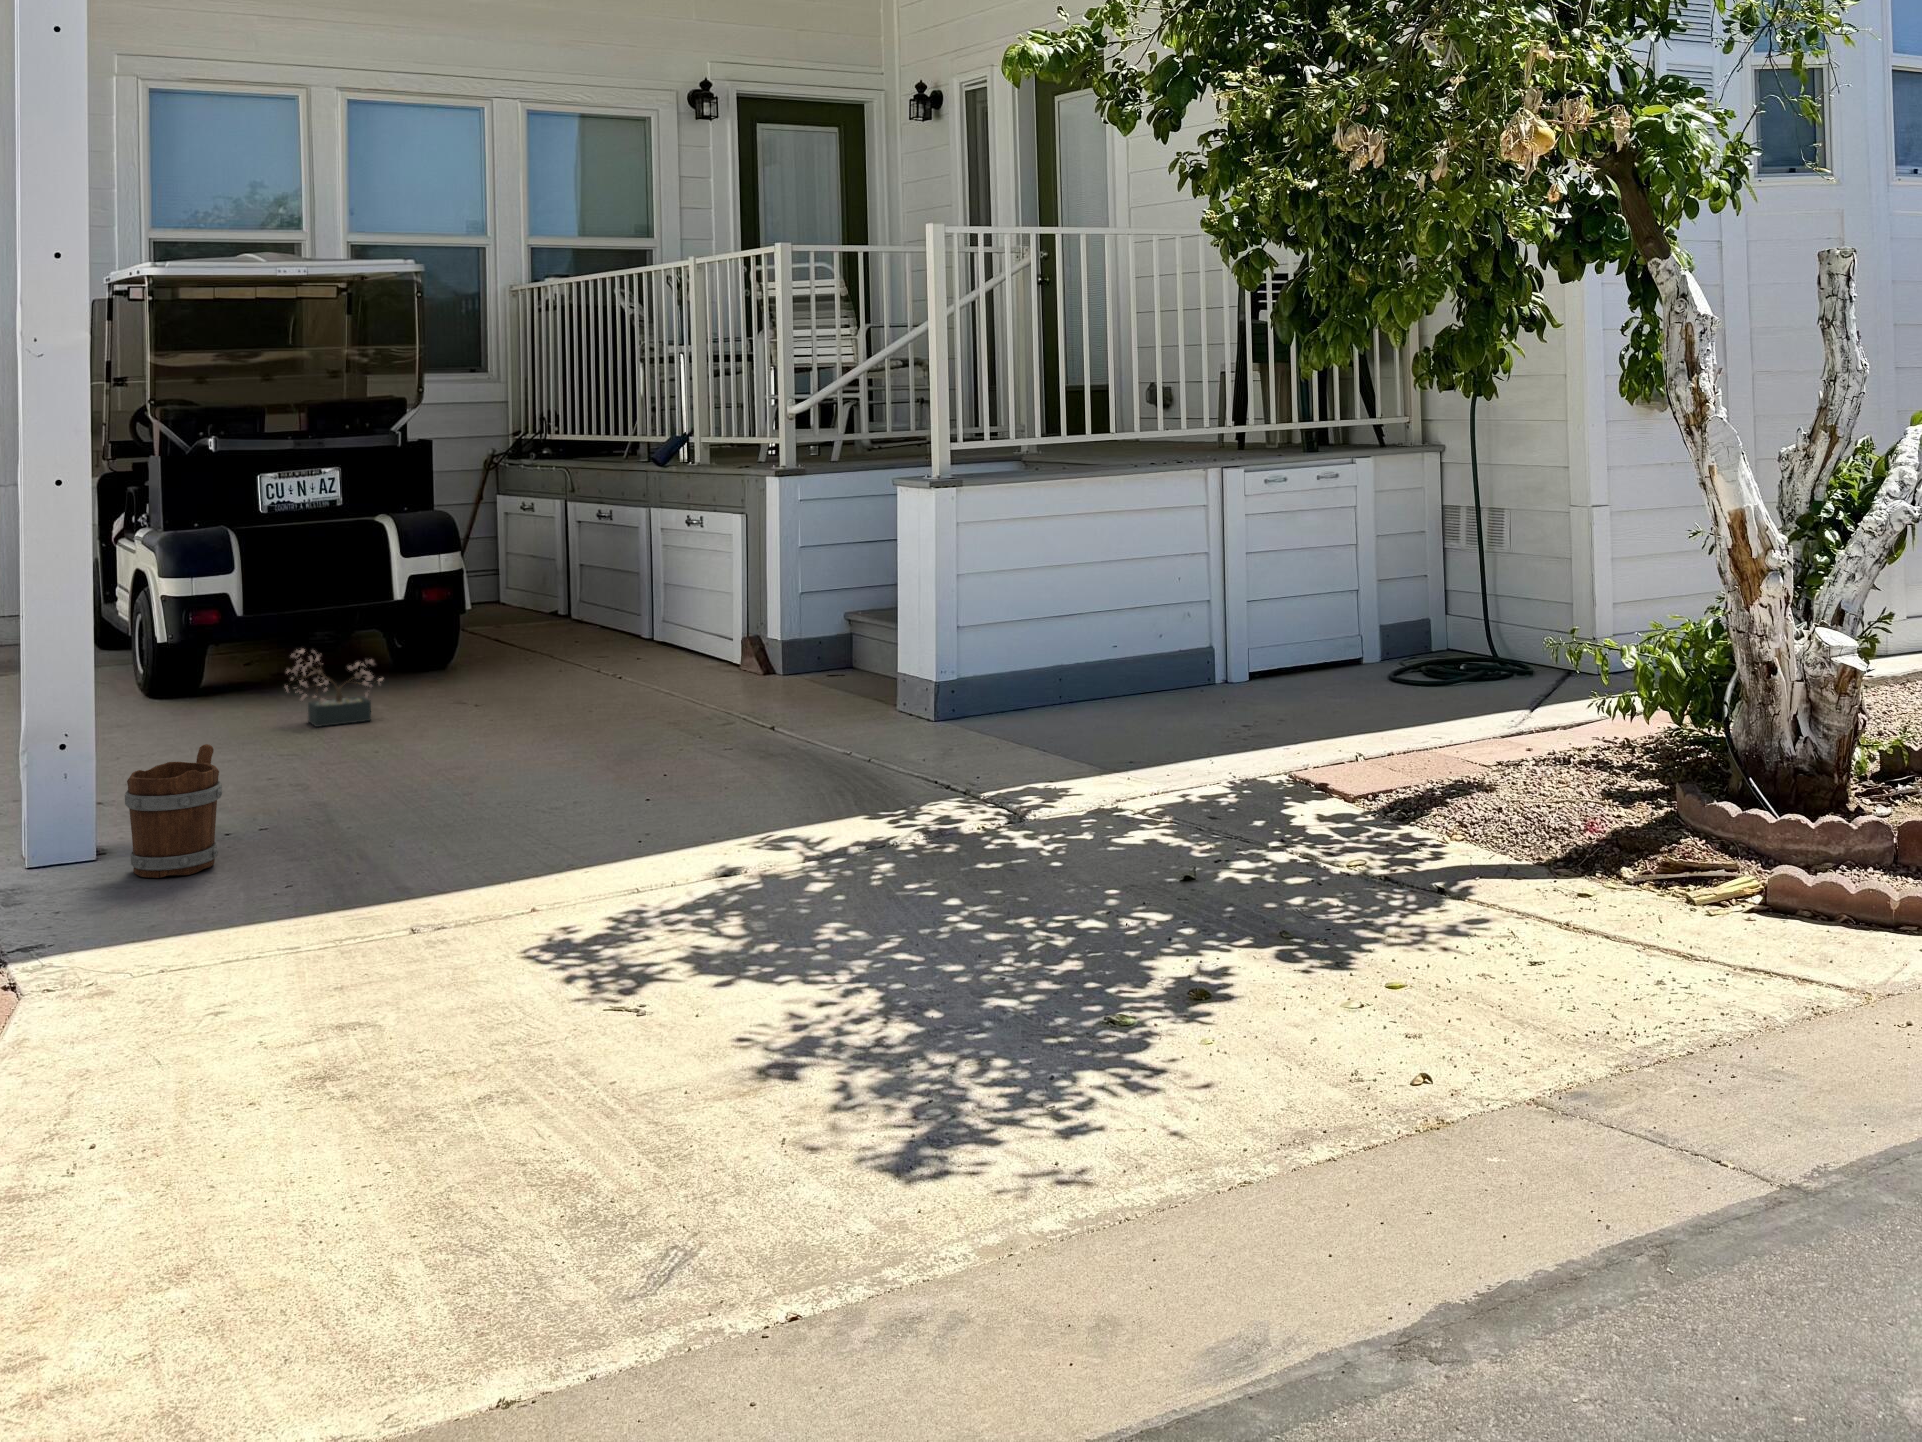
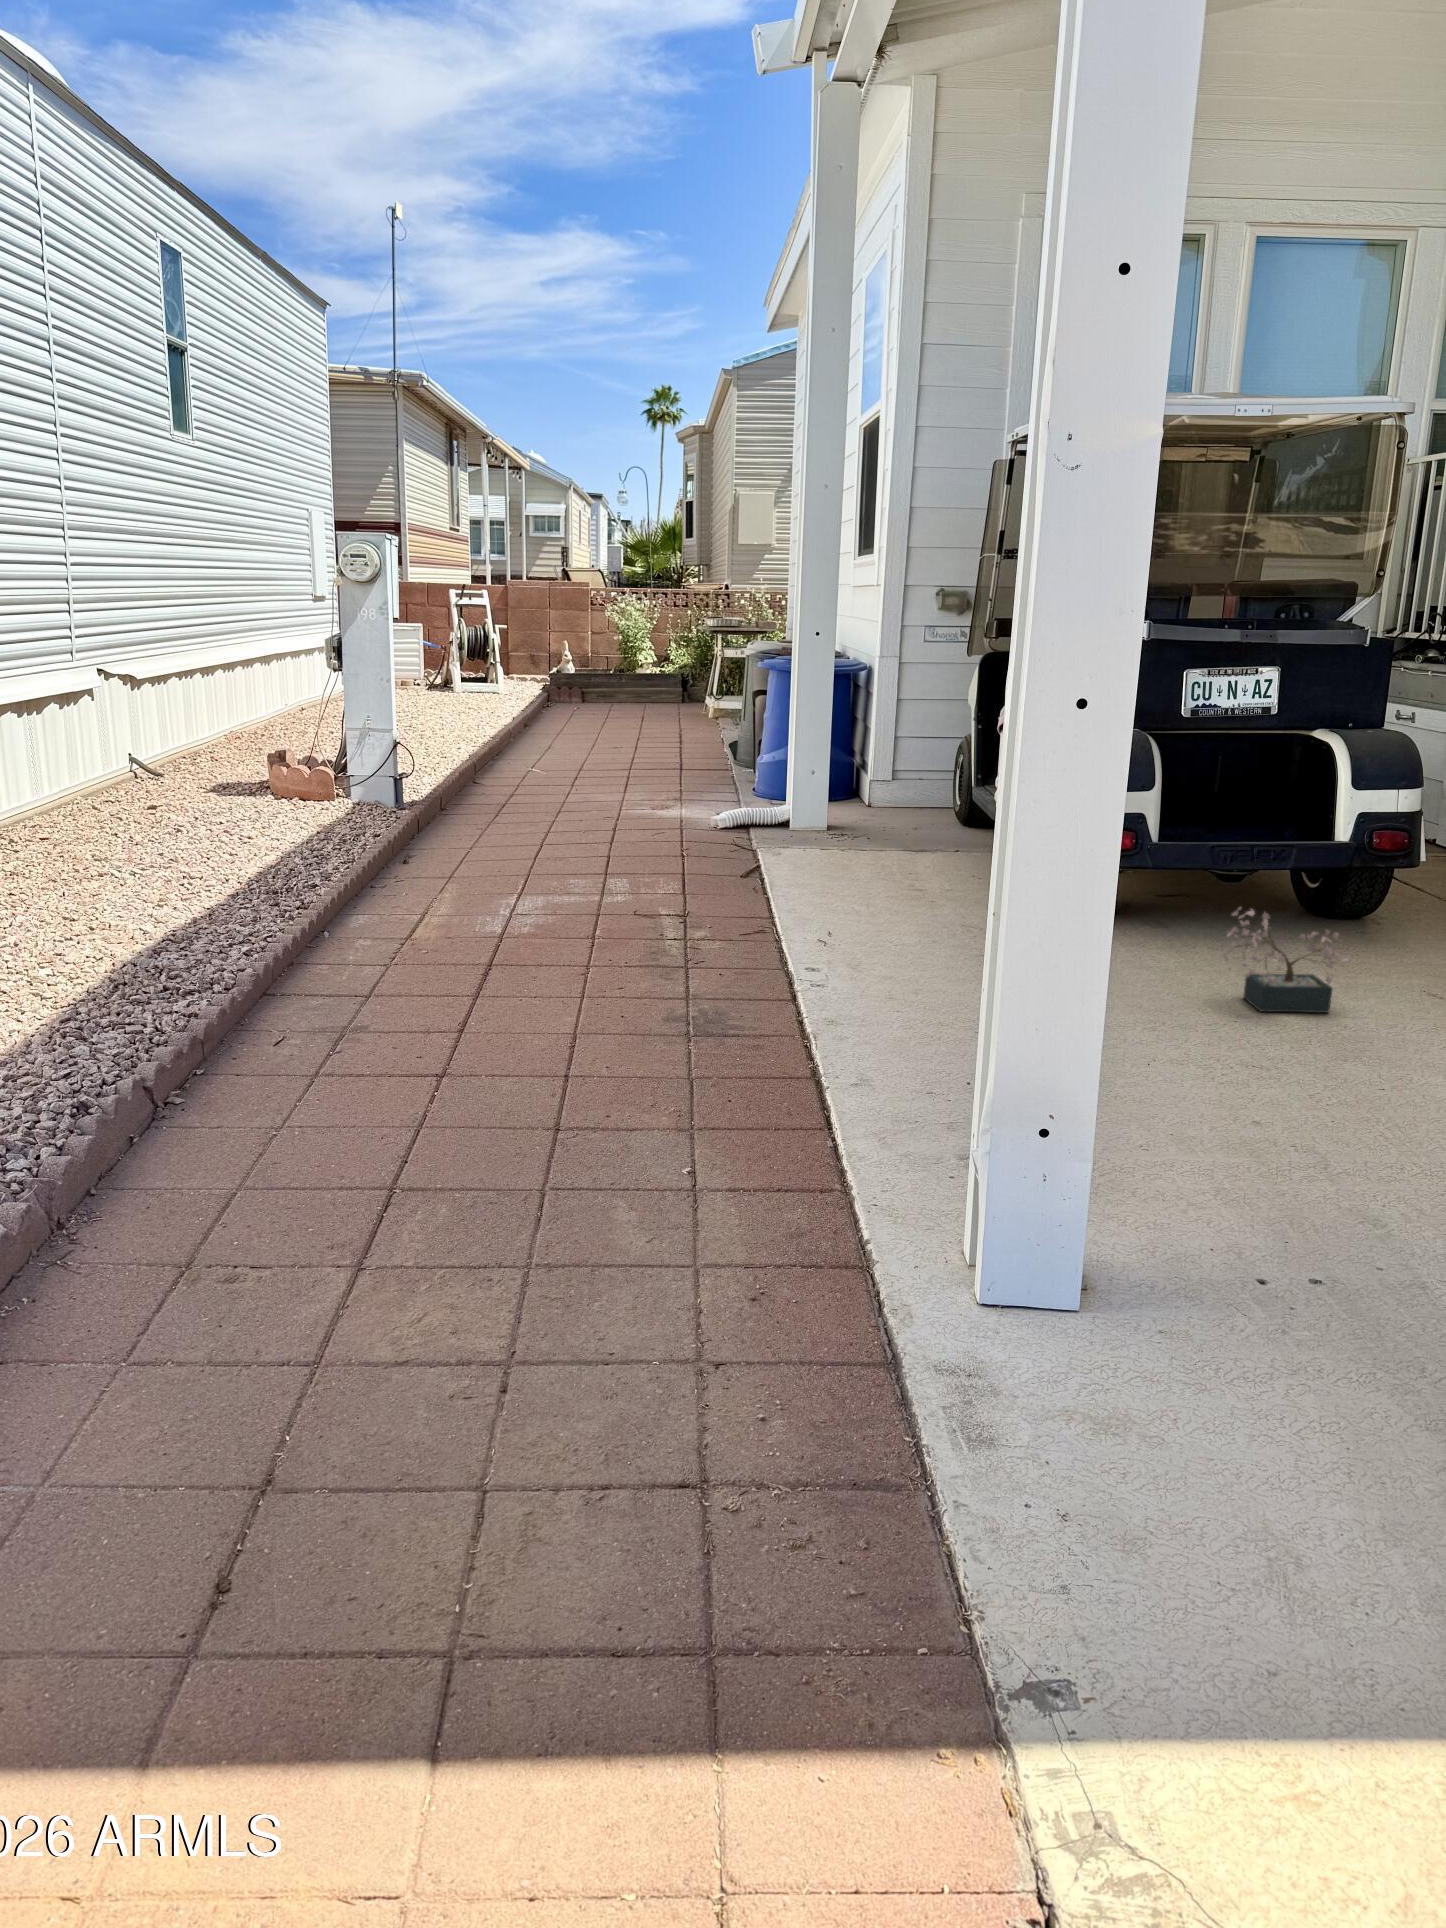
bucket: present [125,744,222,878] -> none [1151,1182,1334,1453]

